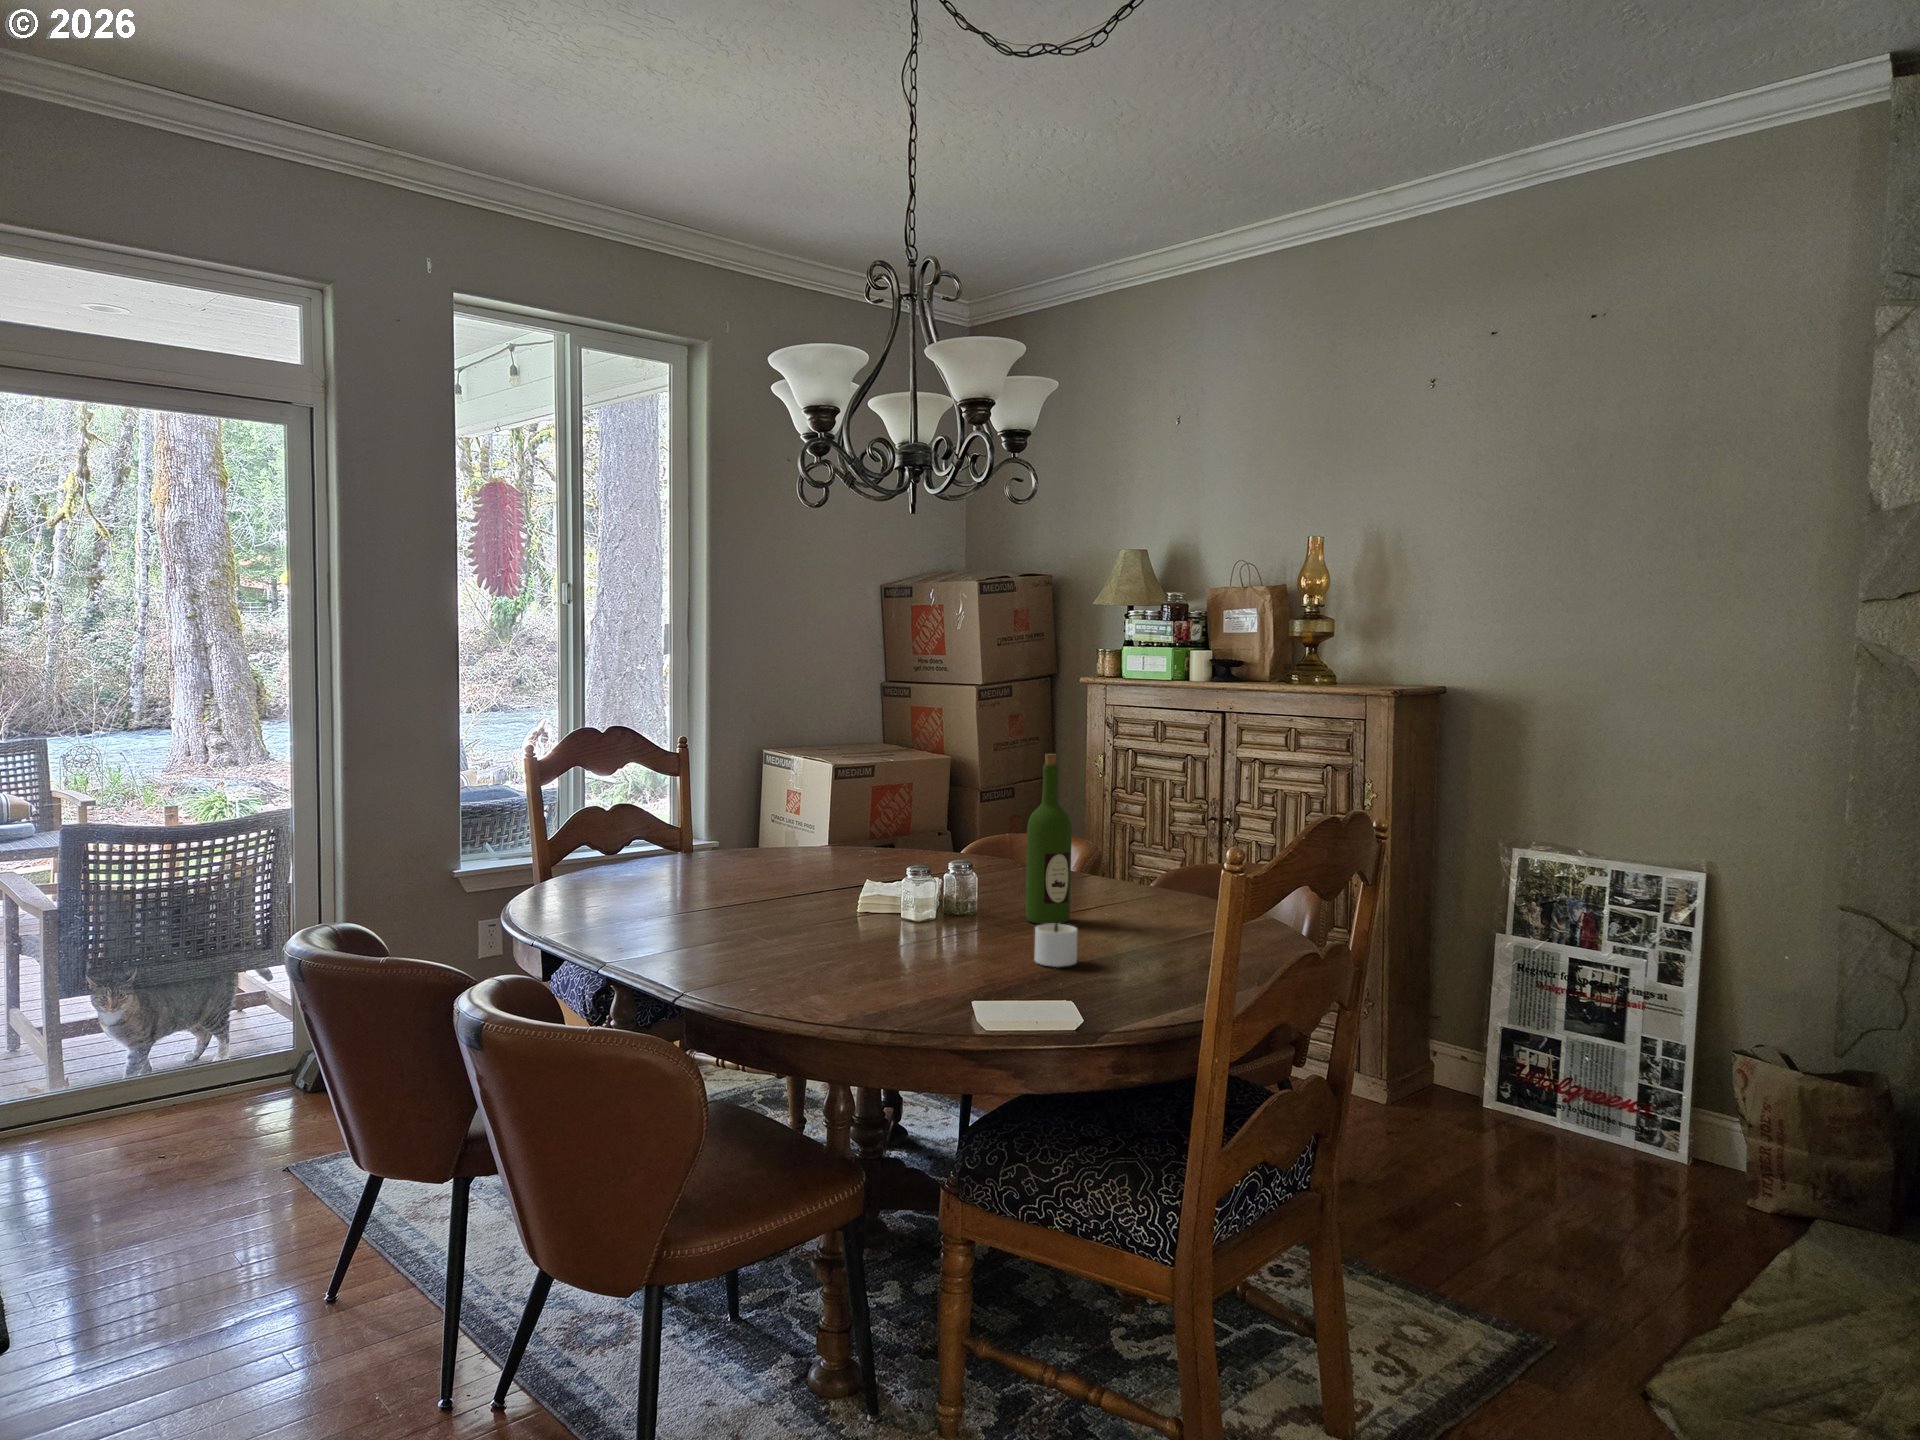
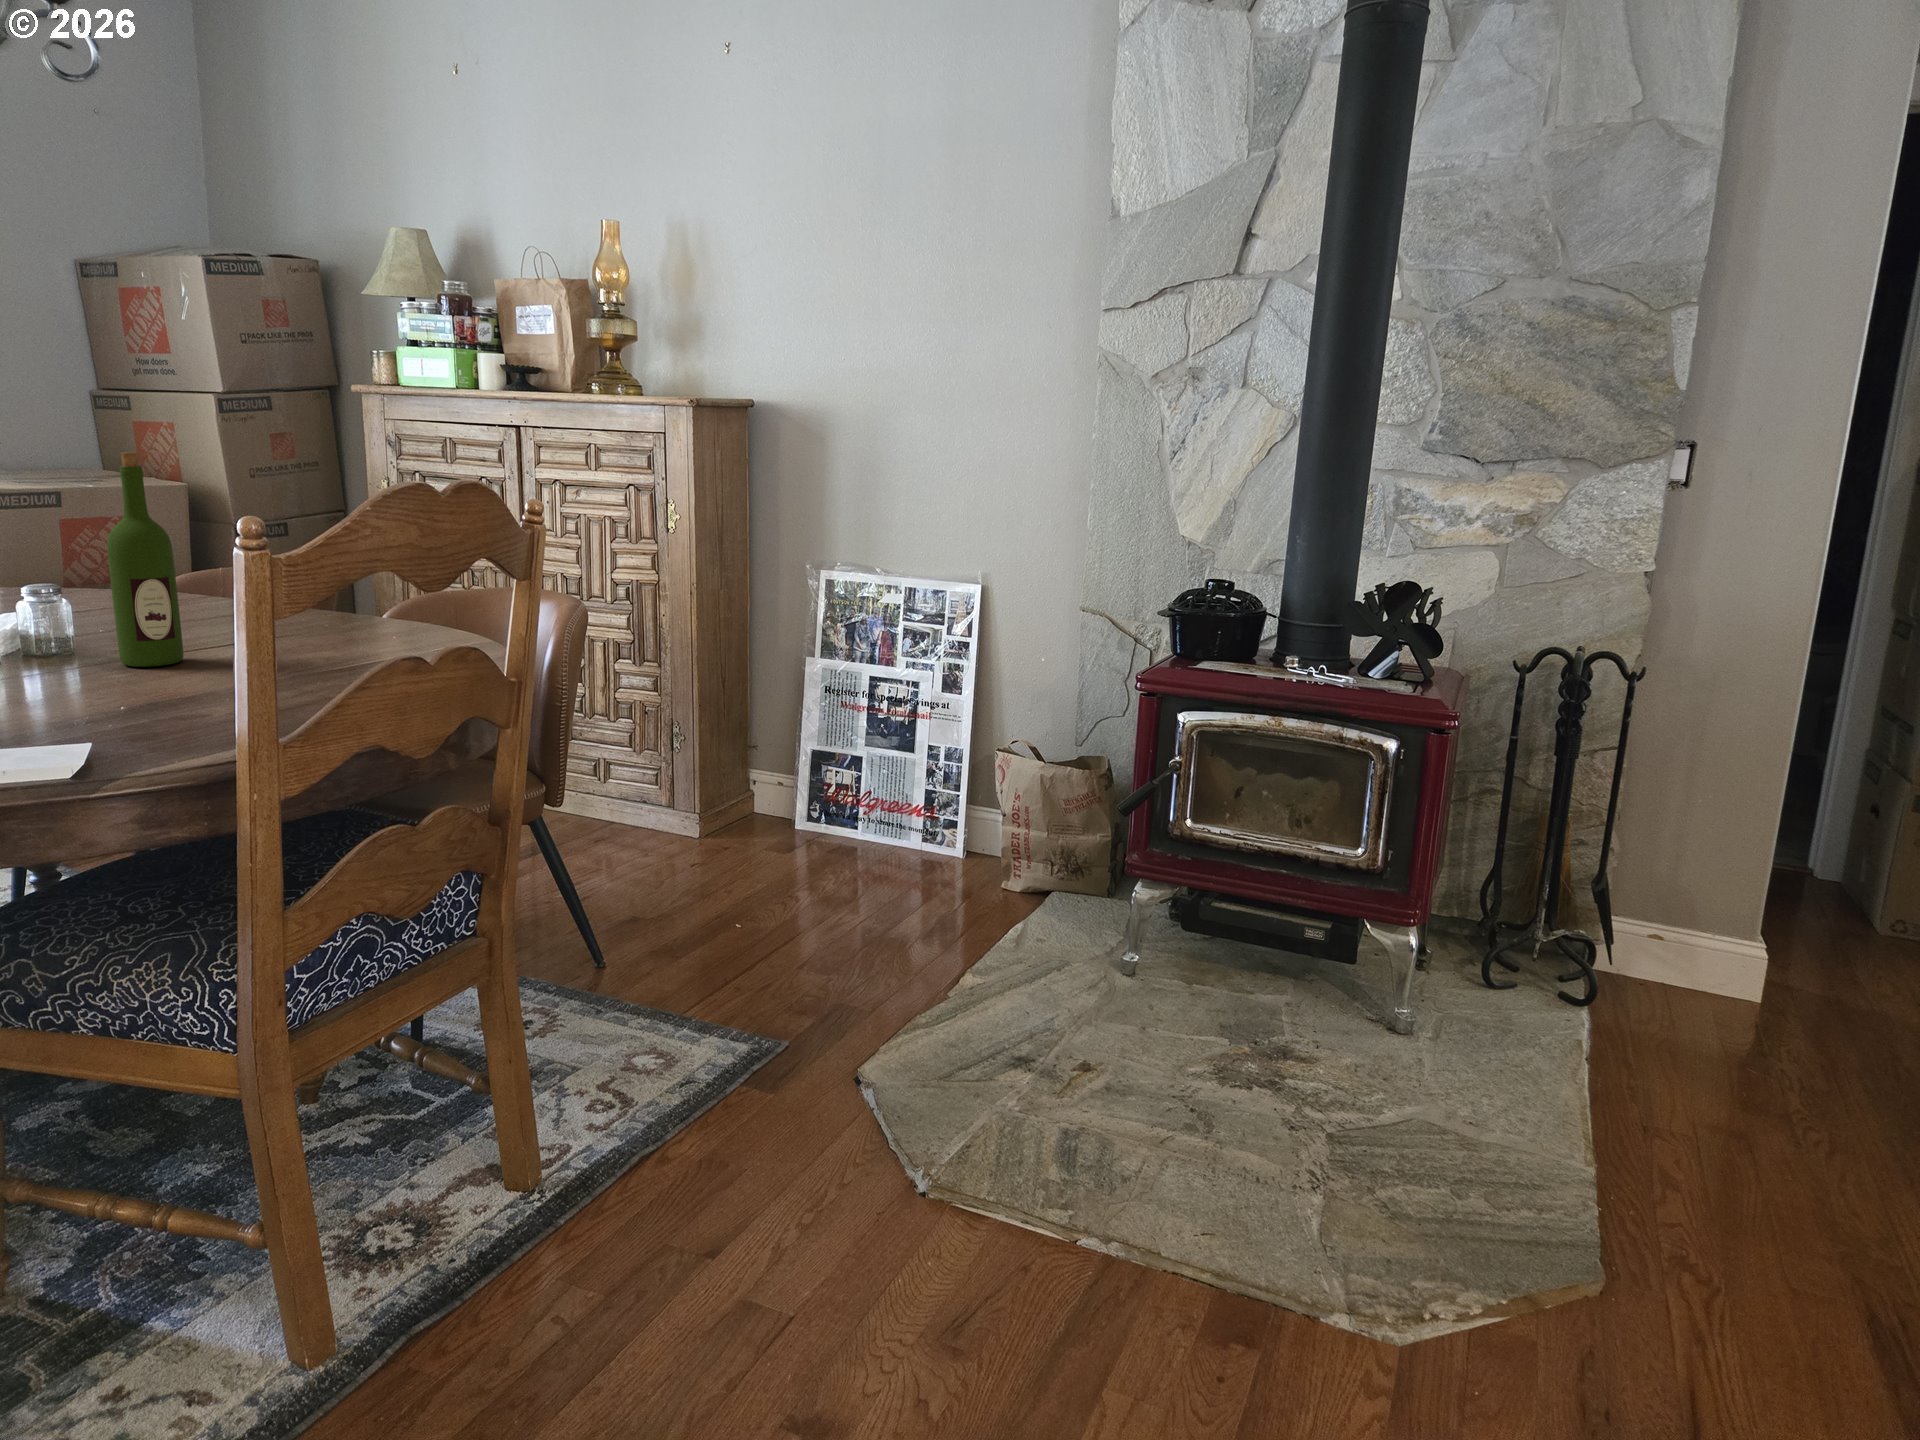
candle: present [1034,924,1078,967] -> none [66,662,165,716]

